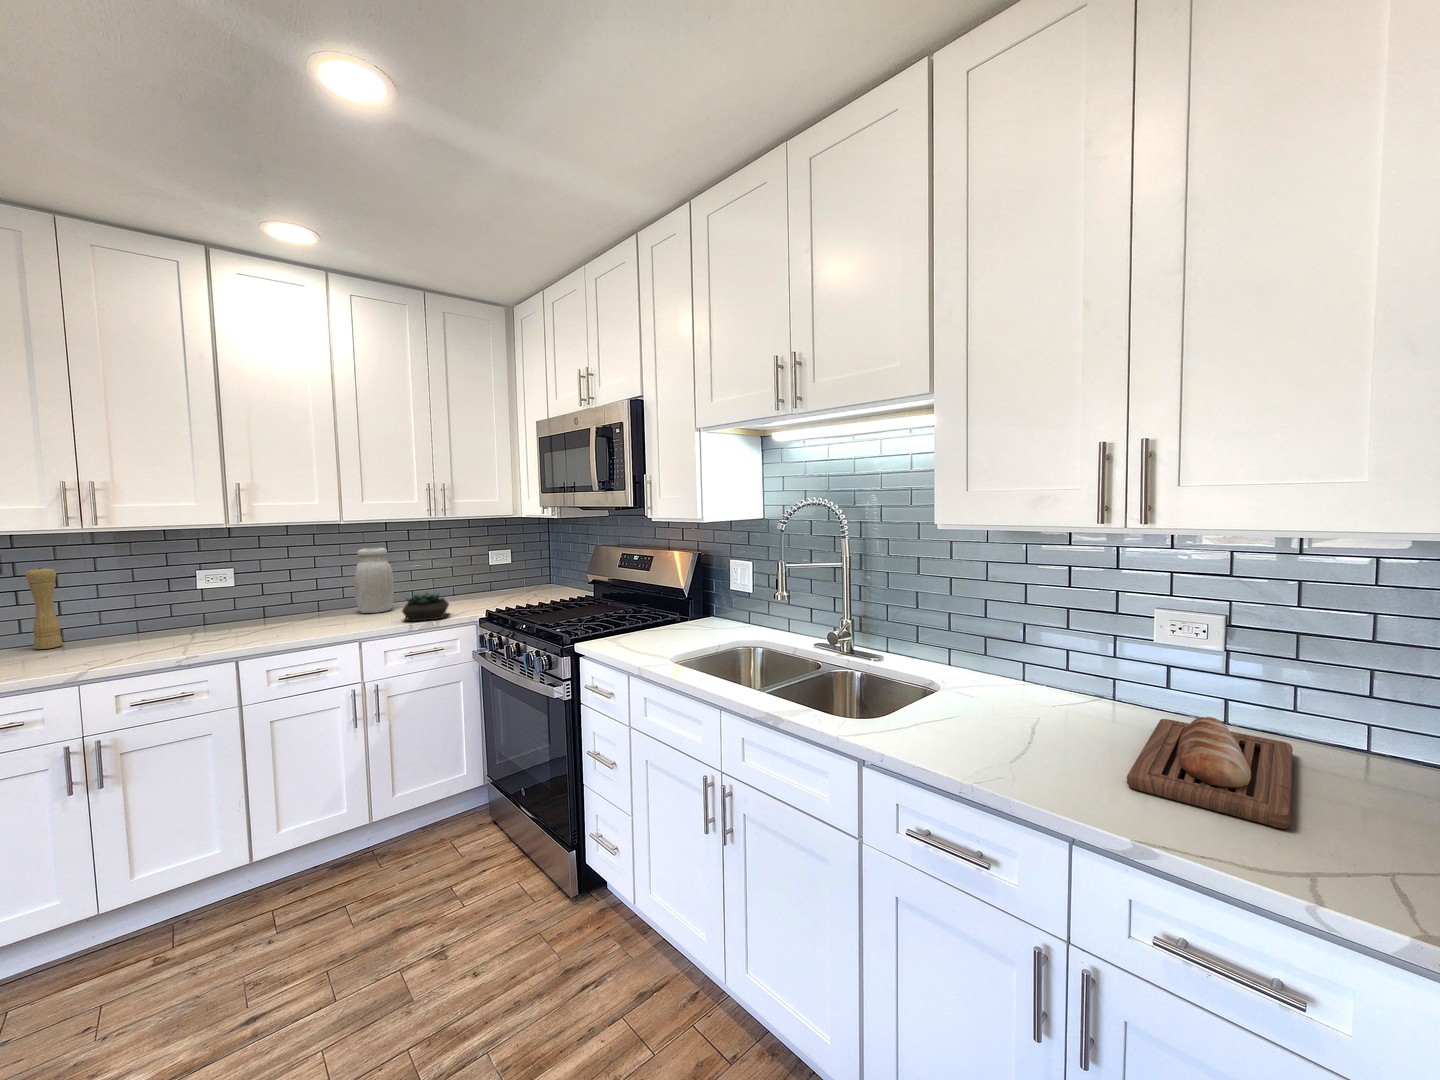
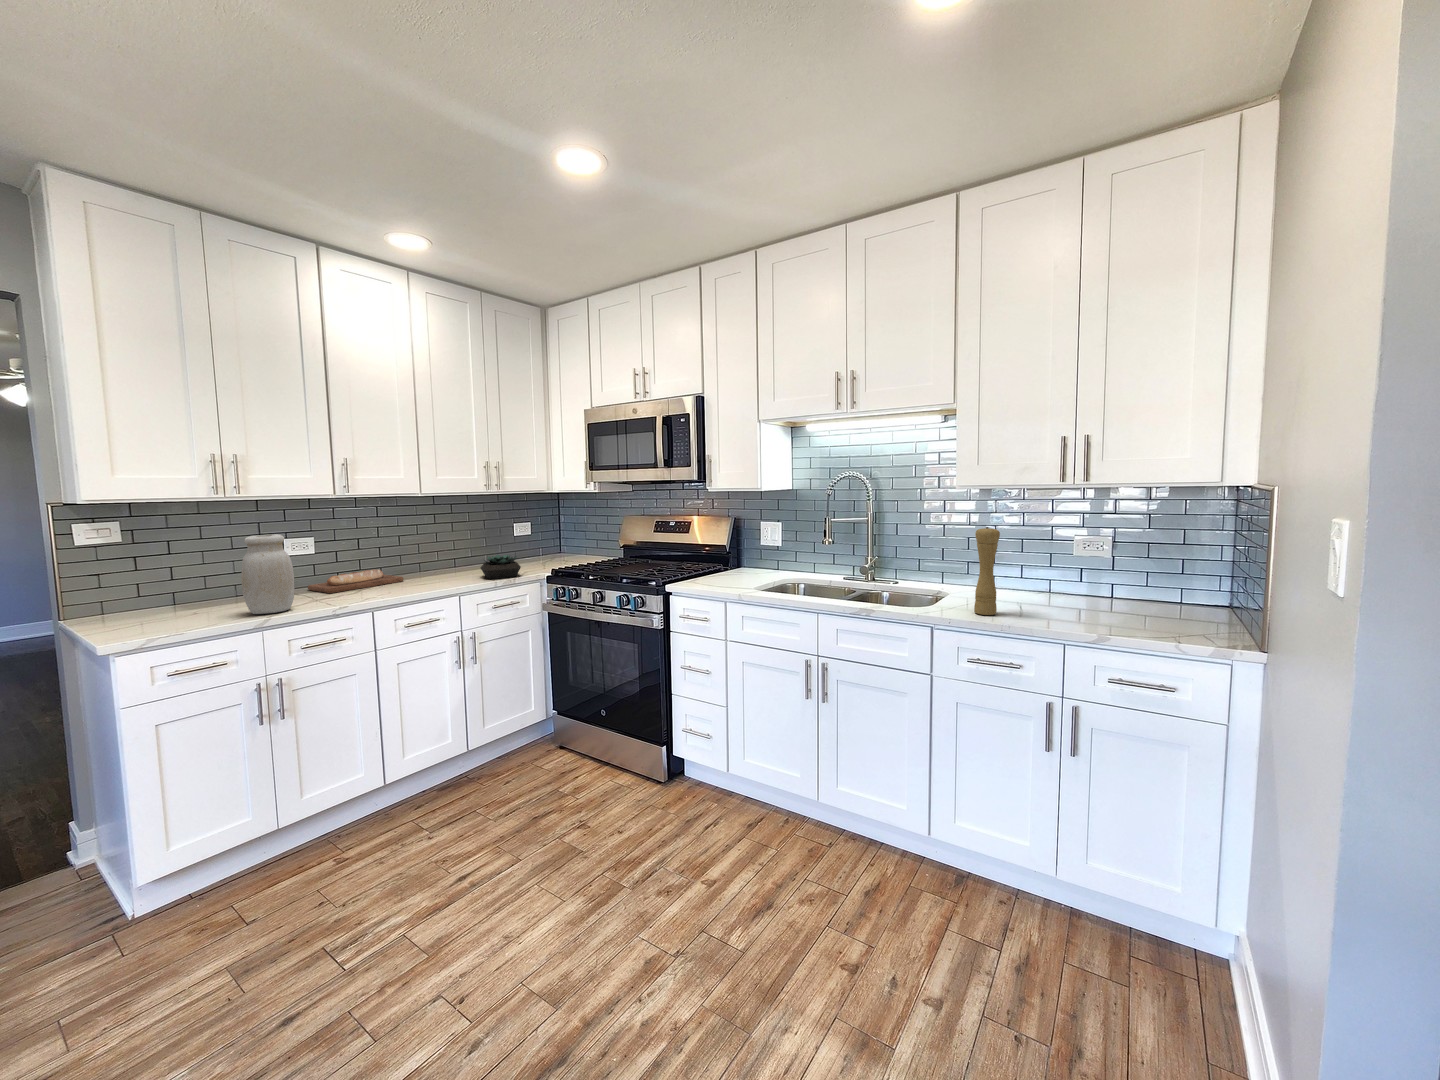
jar: present [354,548,394,613] -> present [241,534,294,614]
pepper mill: present [25,568,63,649] -> present [974,527,1000,615]
bread loaf: present [1127,717,1293,829] -> present [308,569,404,593]

